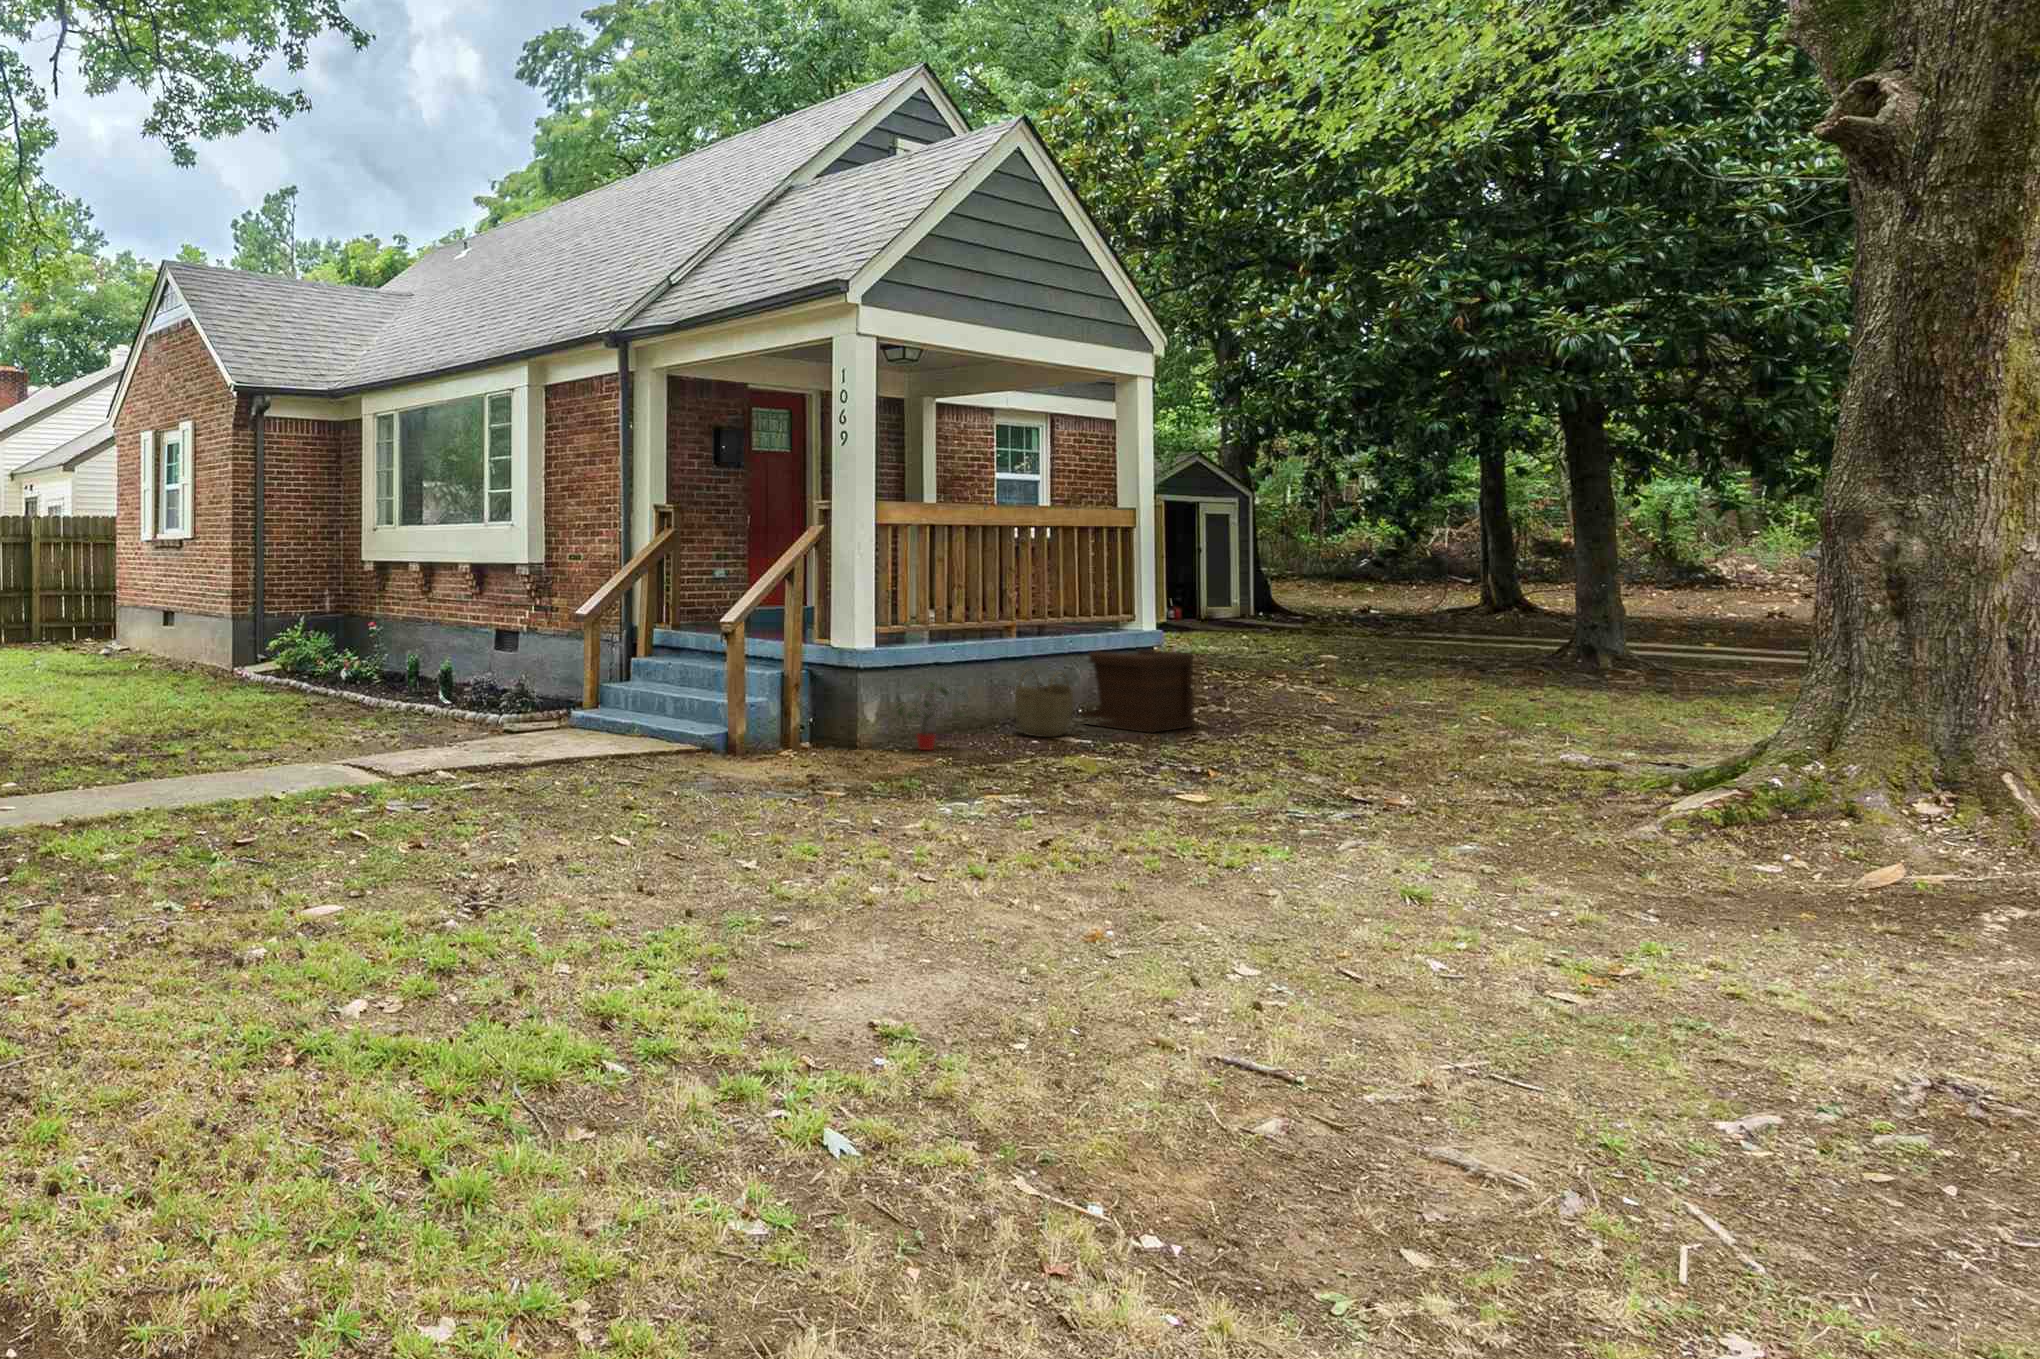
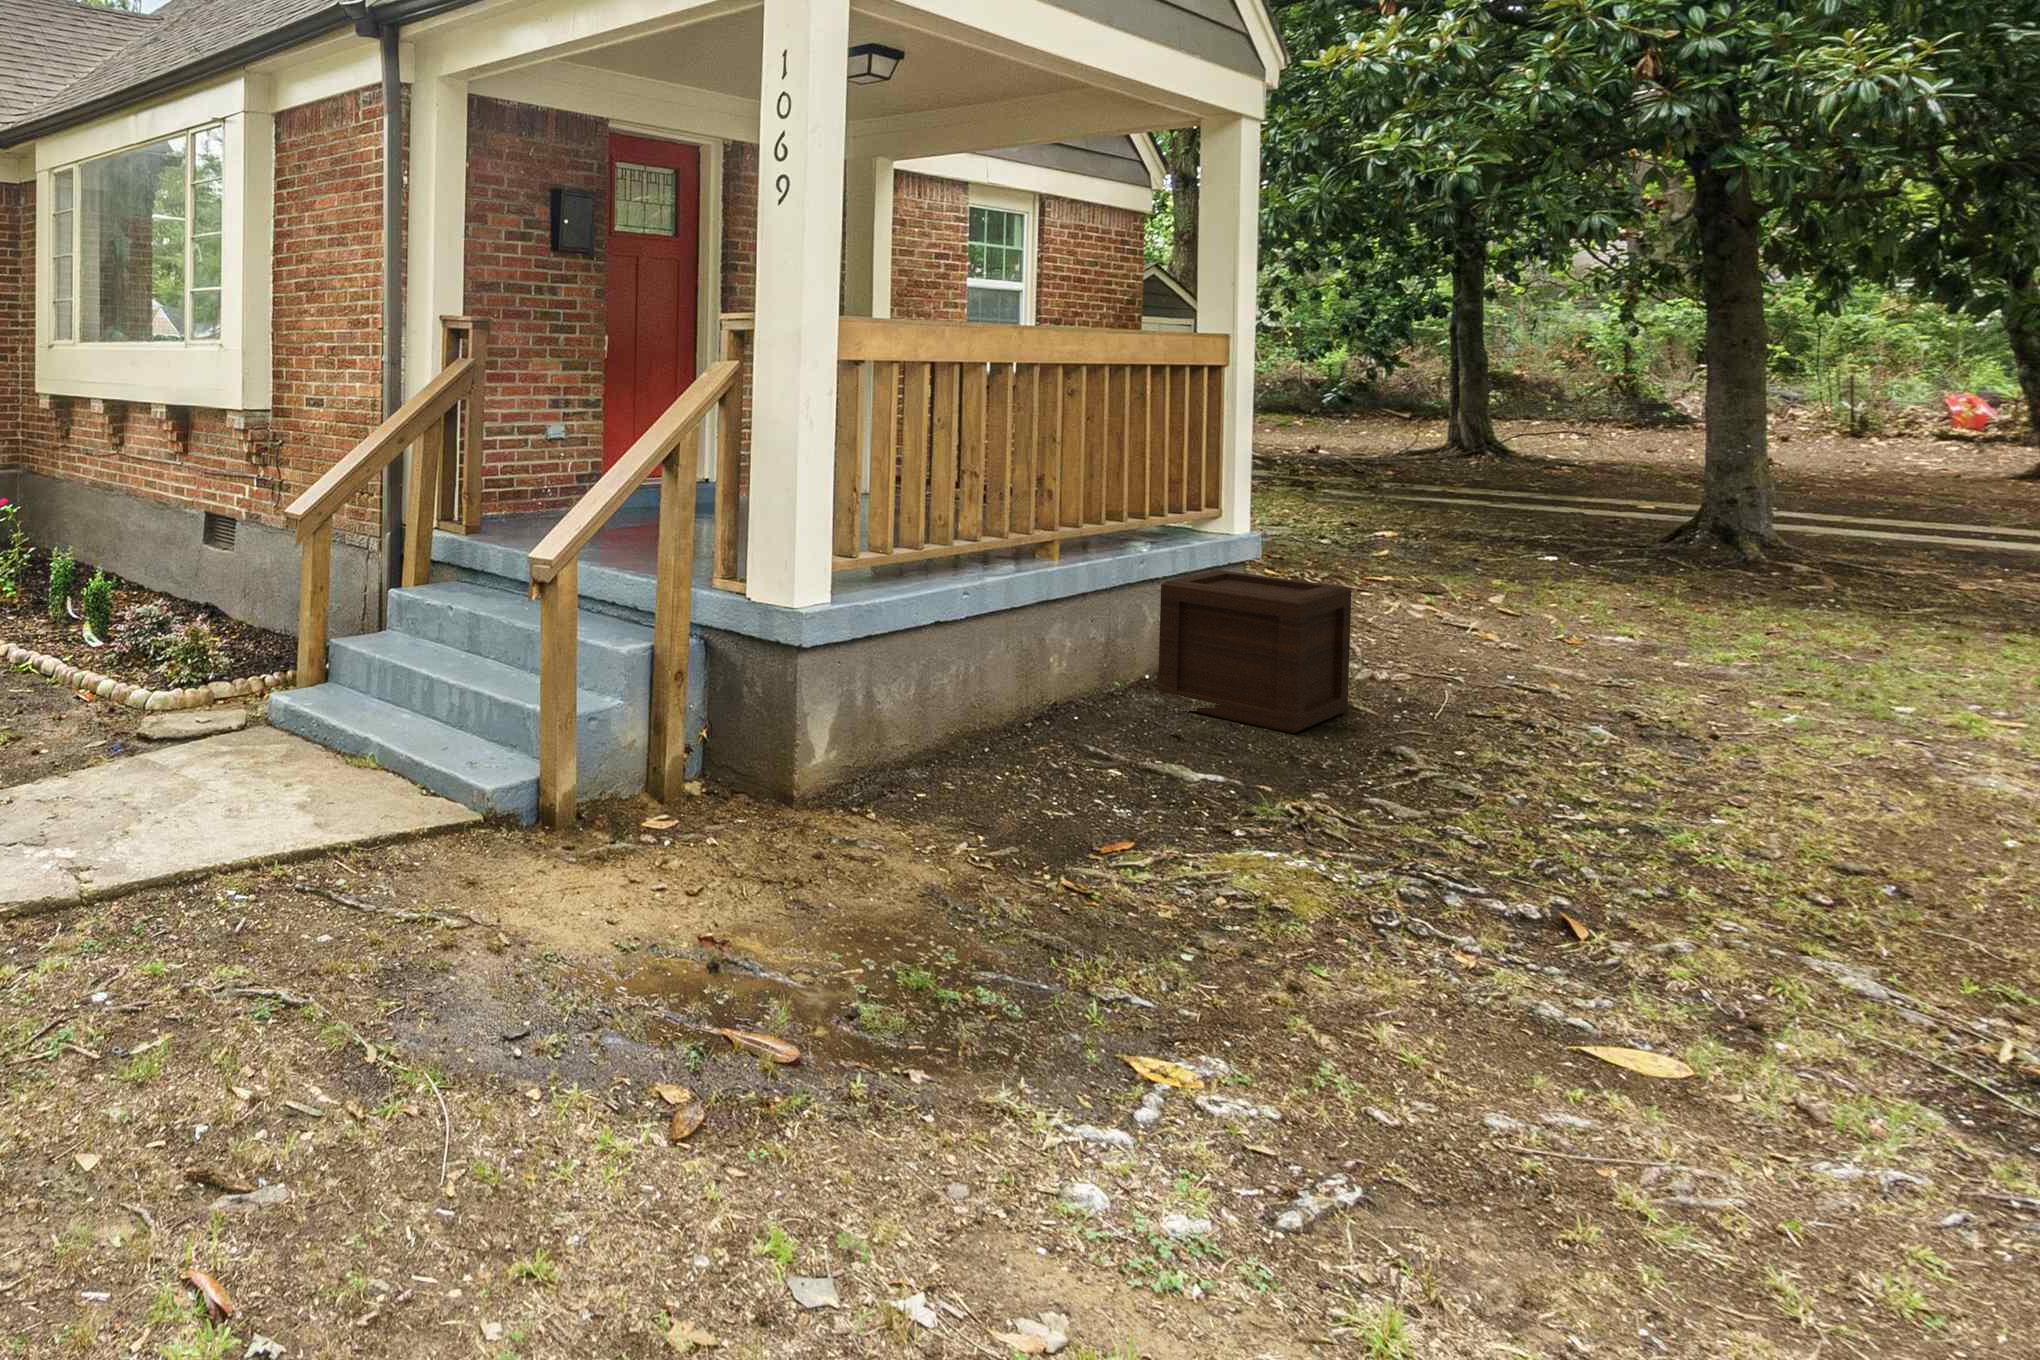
woven basket: present [1015,670,1073,737] -> none [1064,620,1168,750]
potted plant: present [896,682,965,750] -> none [859,665,1008,804]

